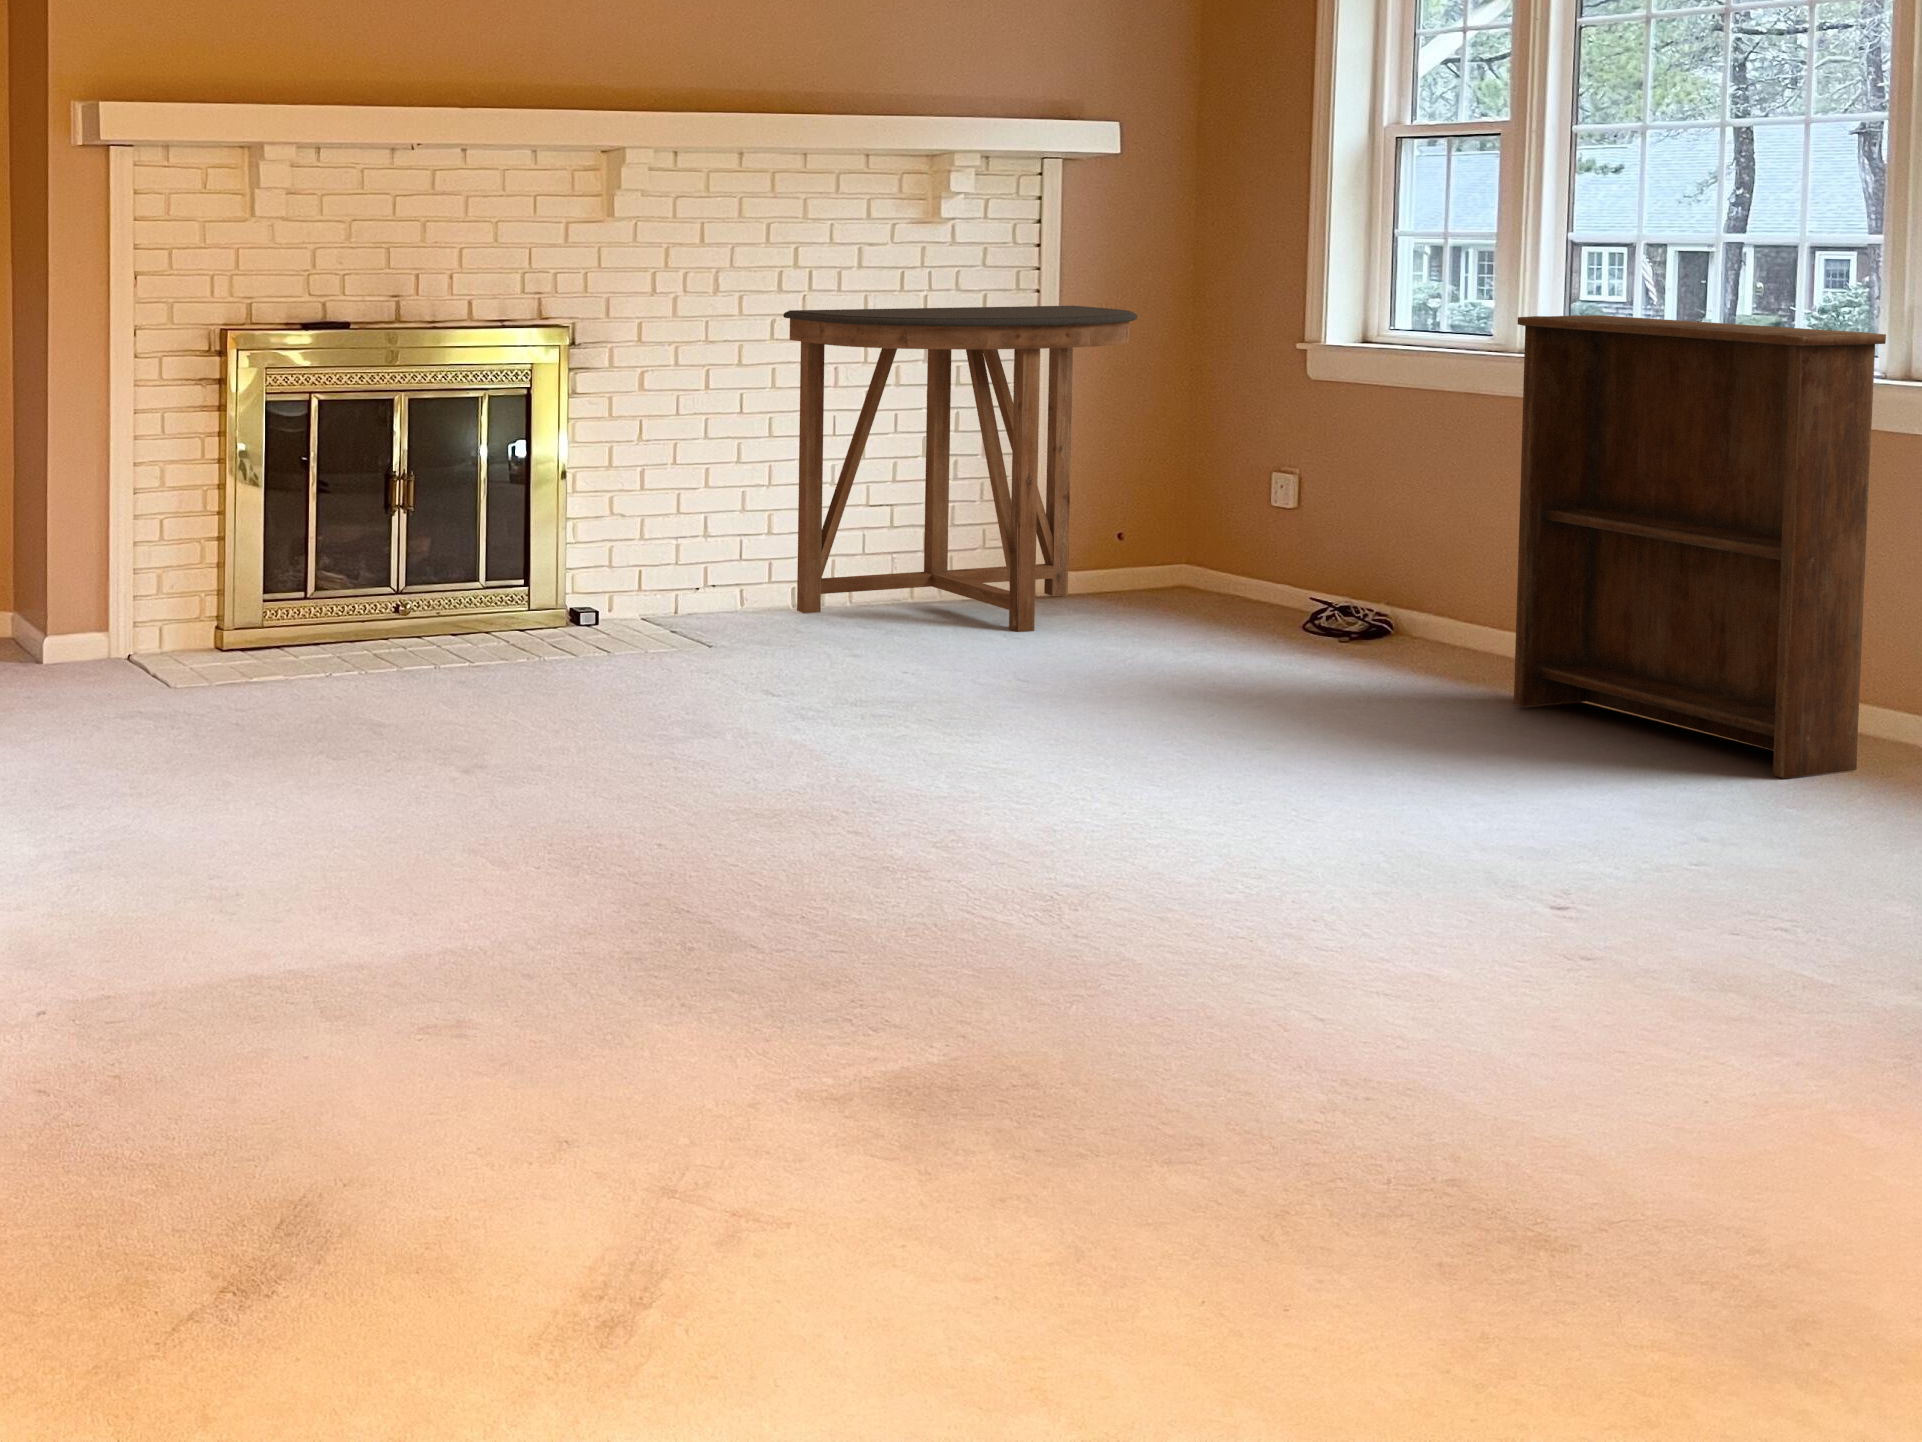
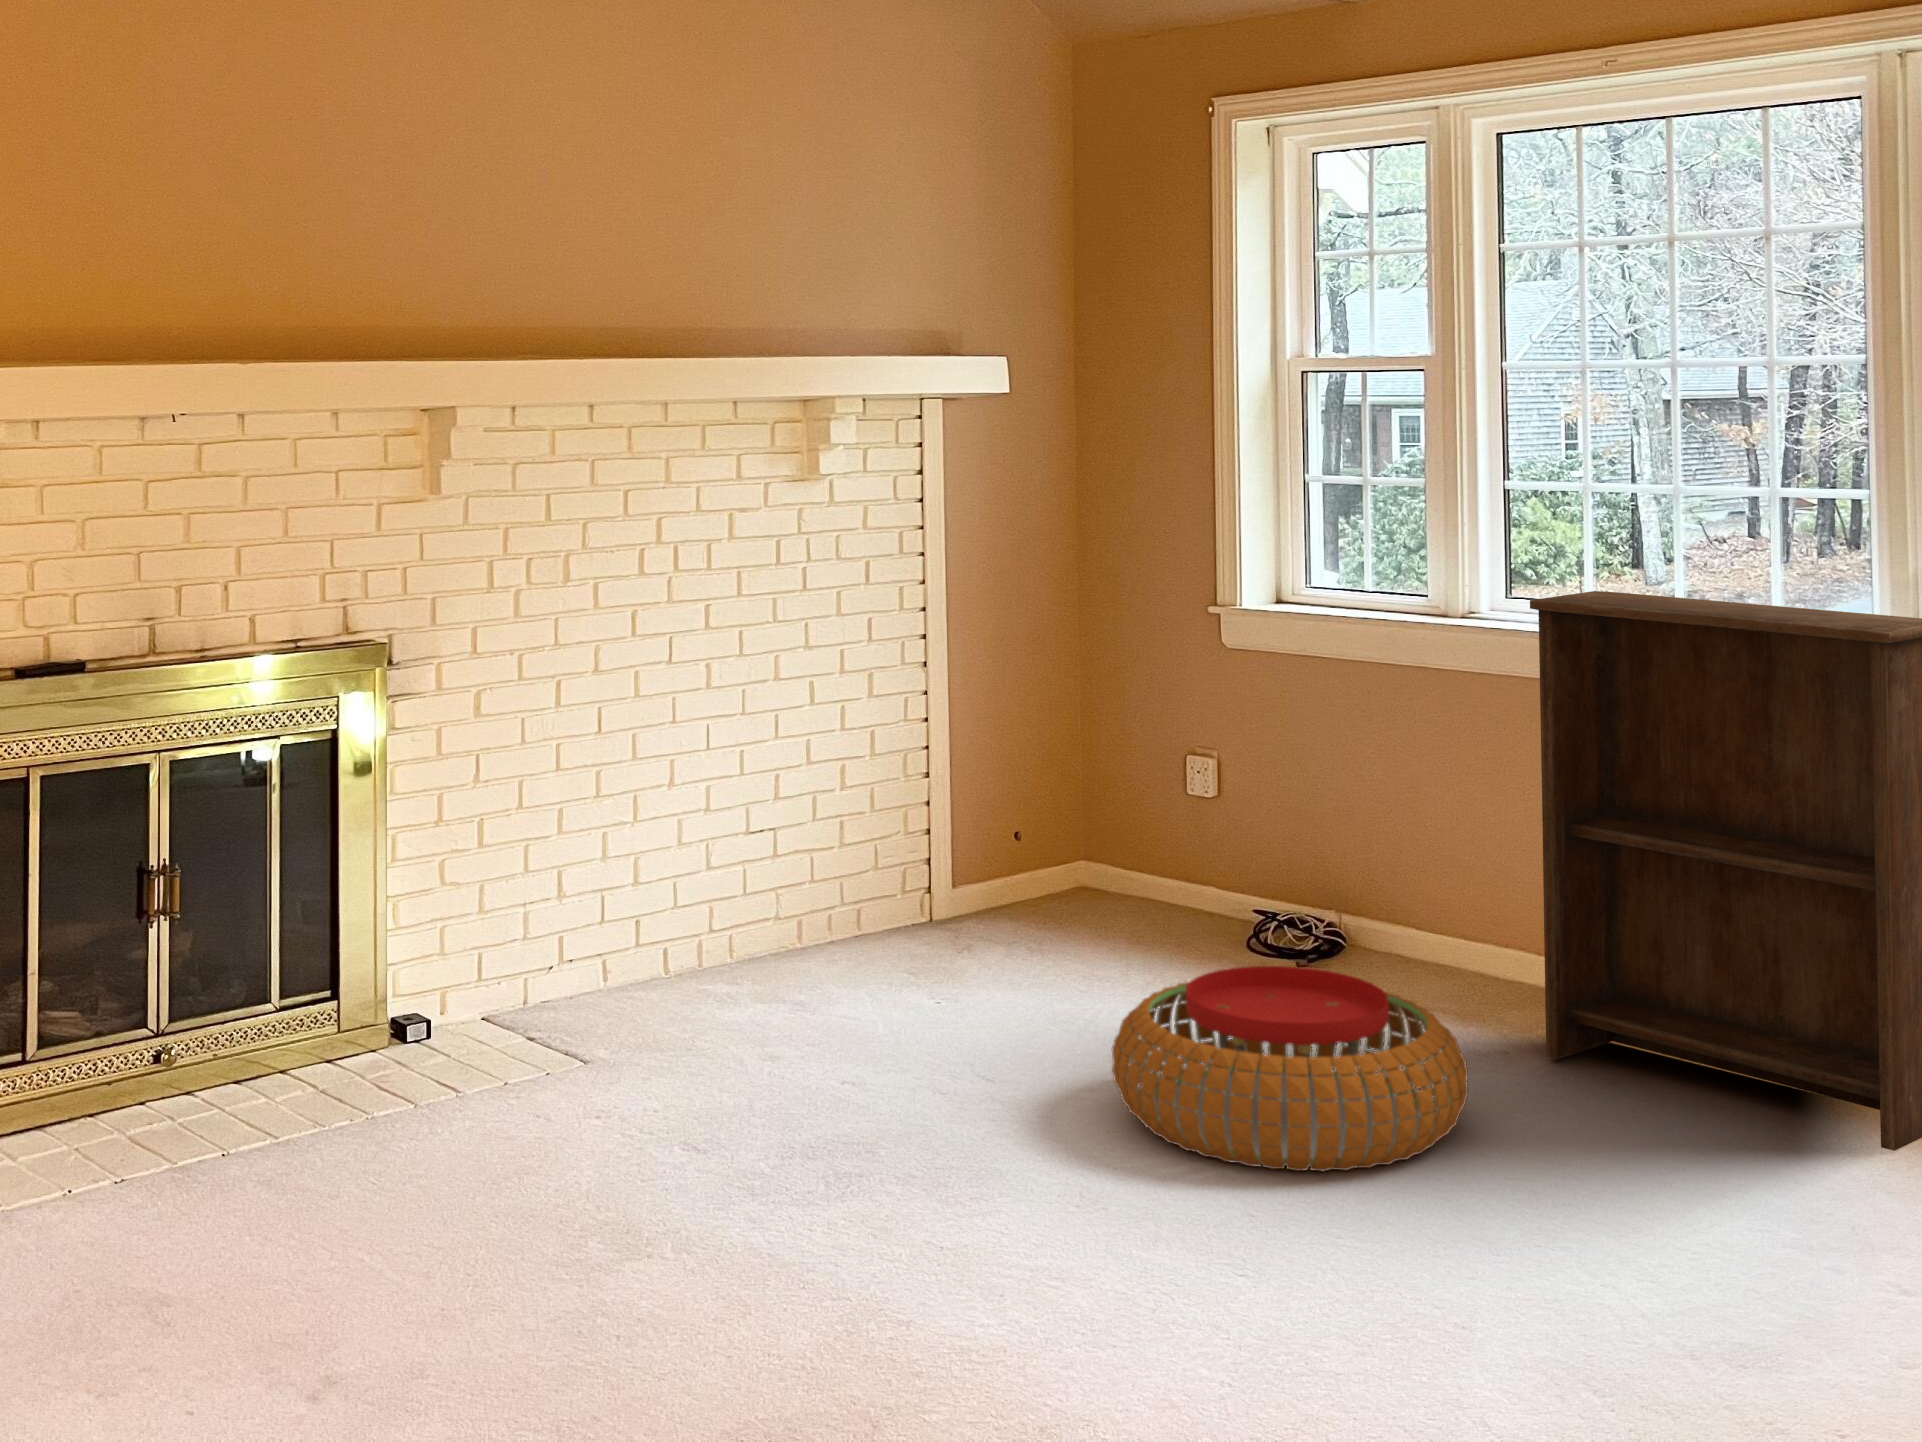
console table: present [783,306,1137,632] -> none [645,571,1051,990]
pouf: none [1105,603,1405,746] -> present [1112,966,1468,1171]

